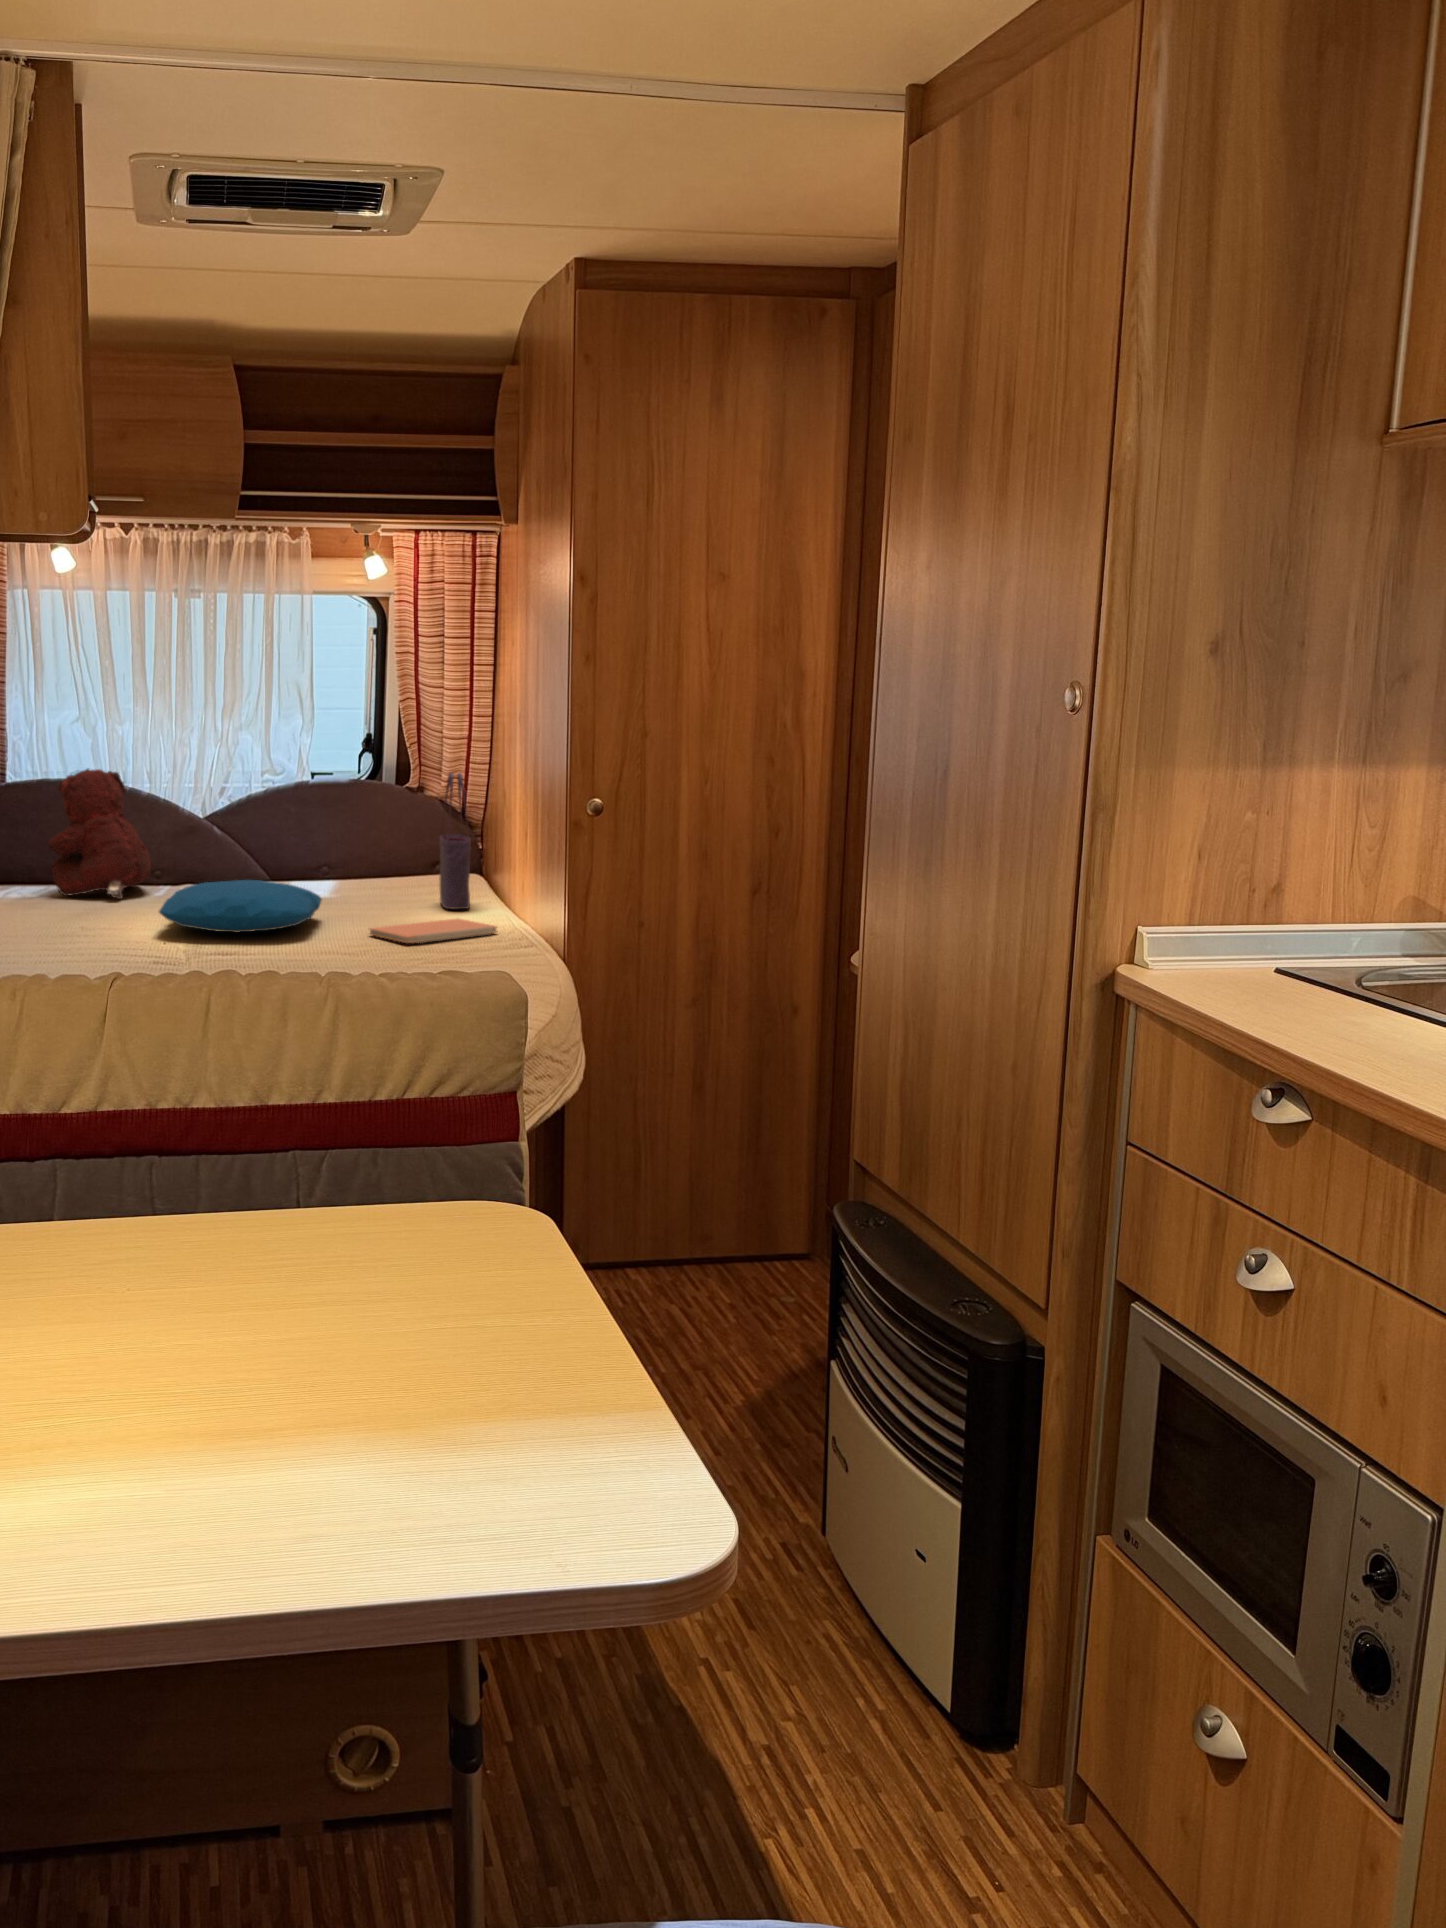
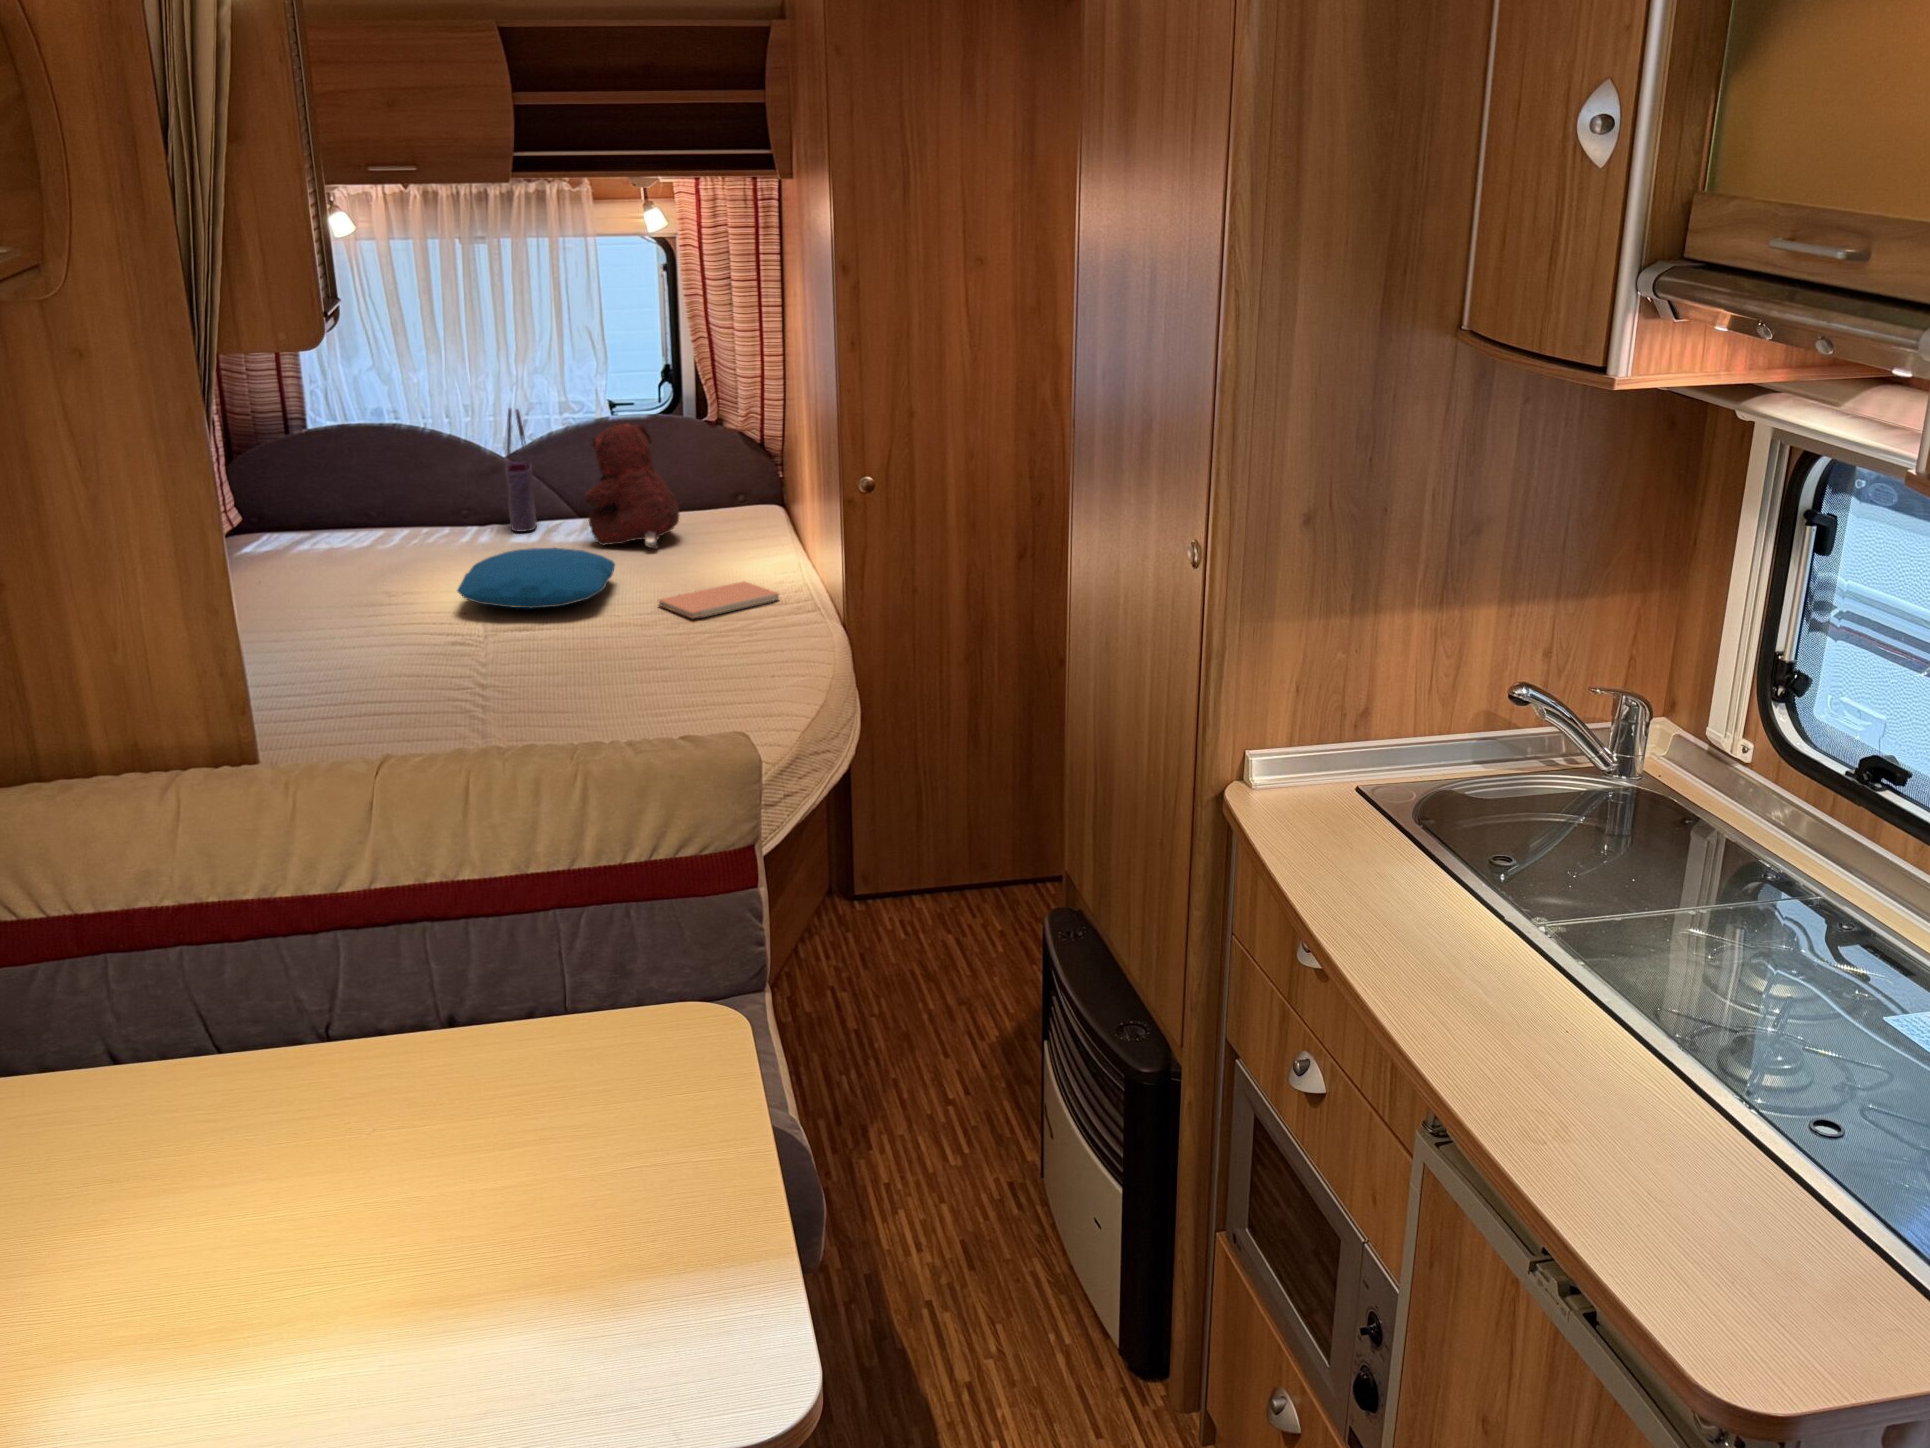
teddy bear: present [49,769,151,899] -> present [585,423,679,549]
tote bag: present [440,773,471,909] -> present [505,408,537,531]

